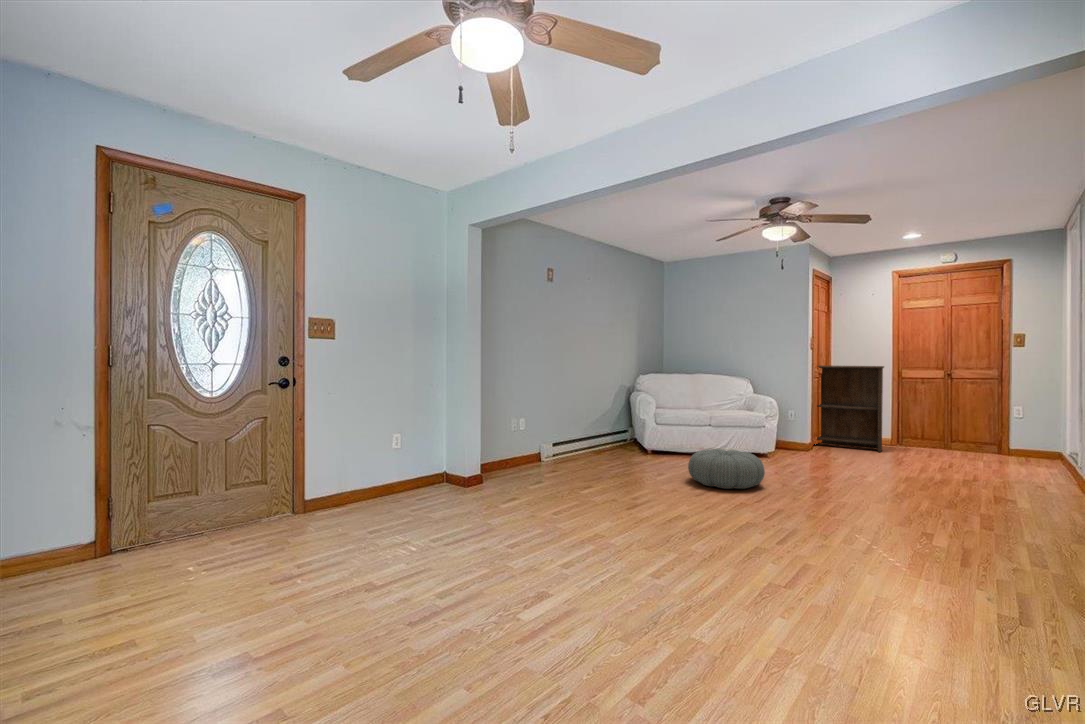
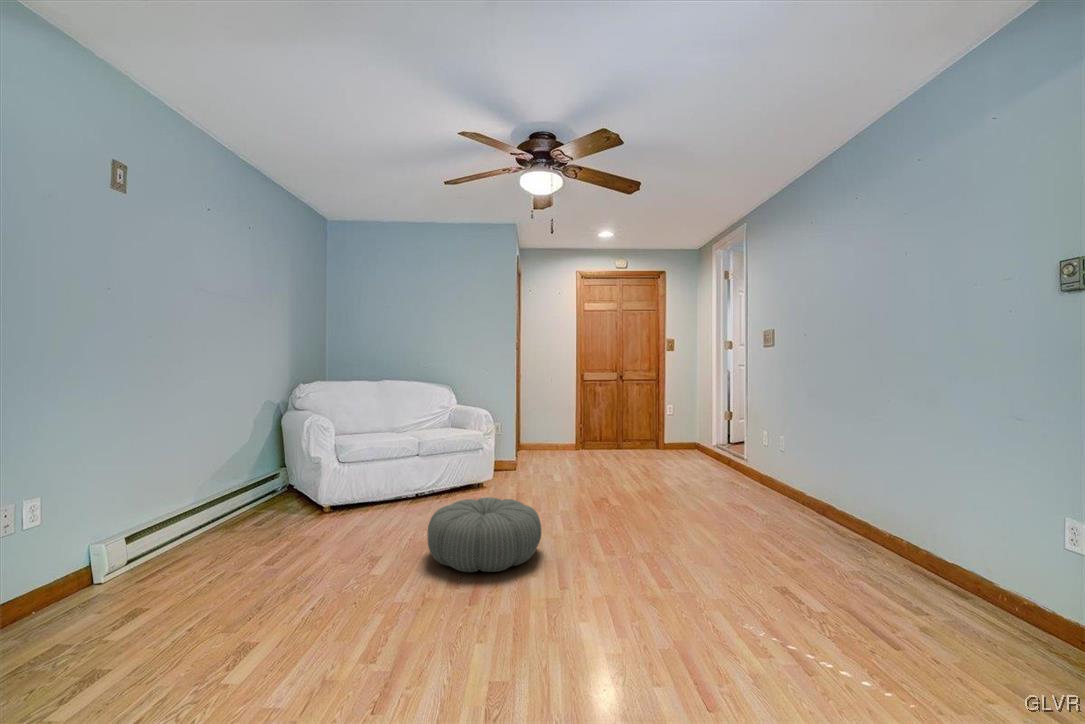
bookshelf: present [817,366,884,452] -> none [508,369,579,460]

